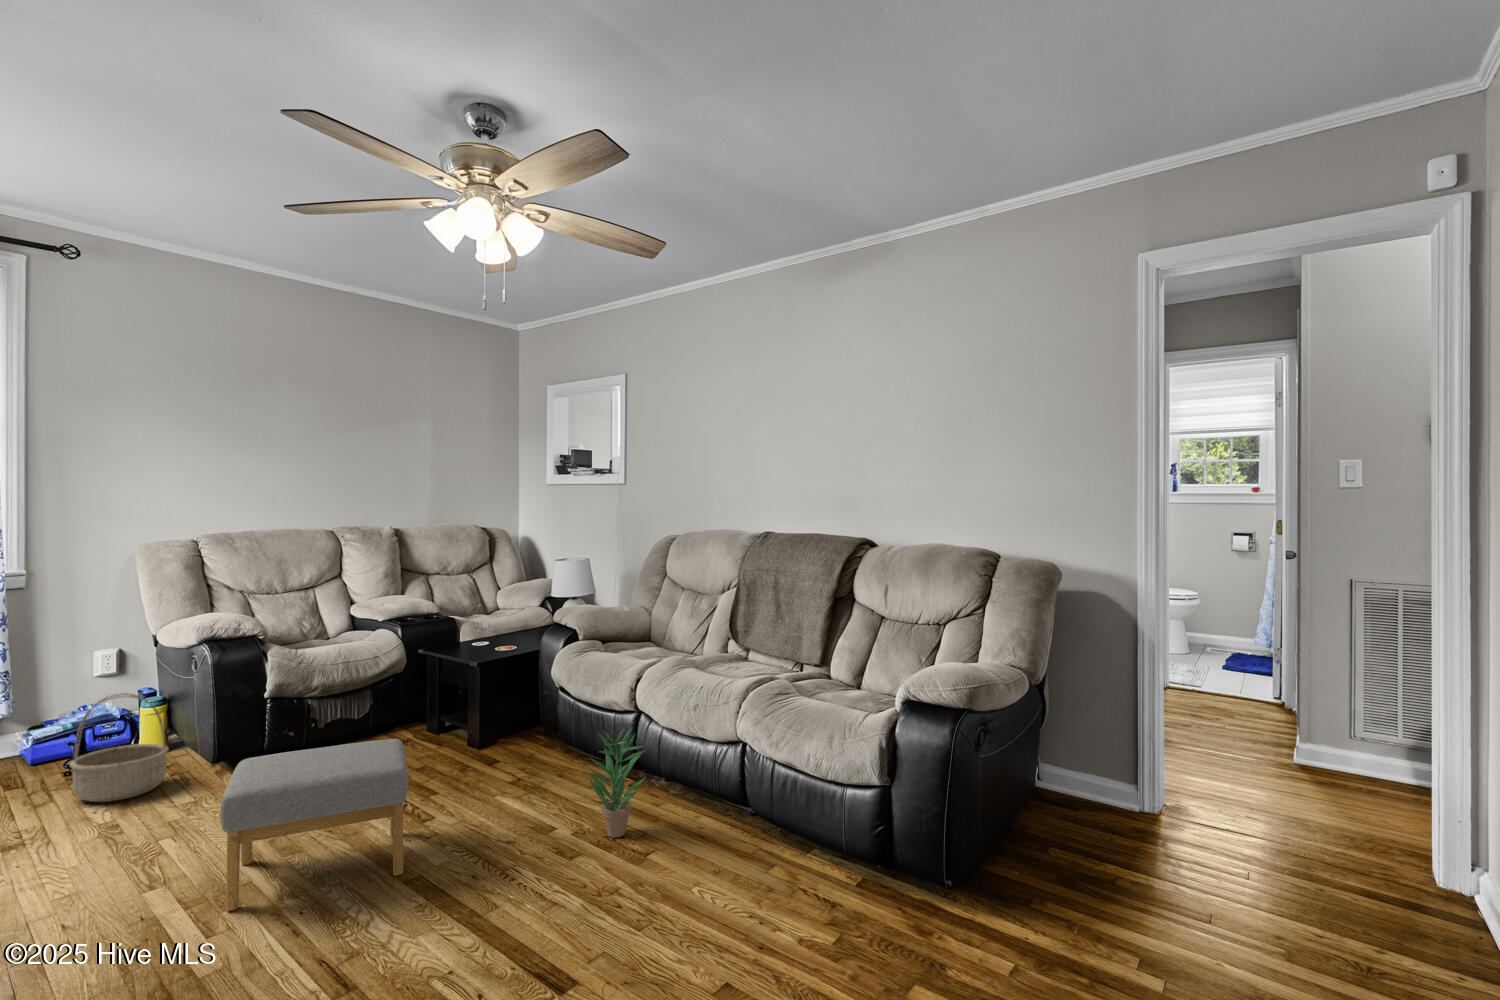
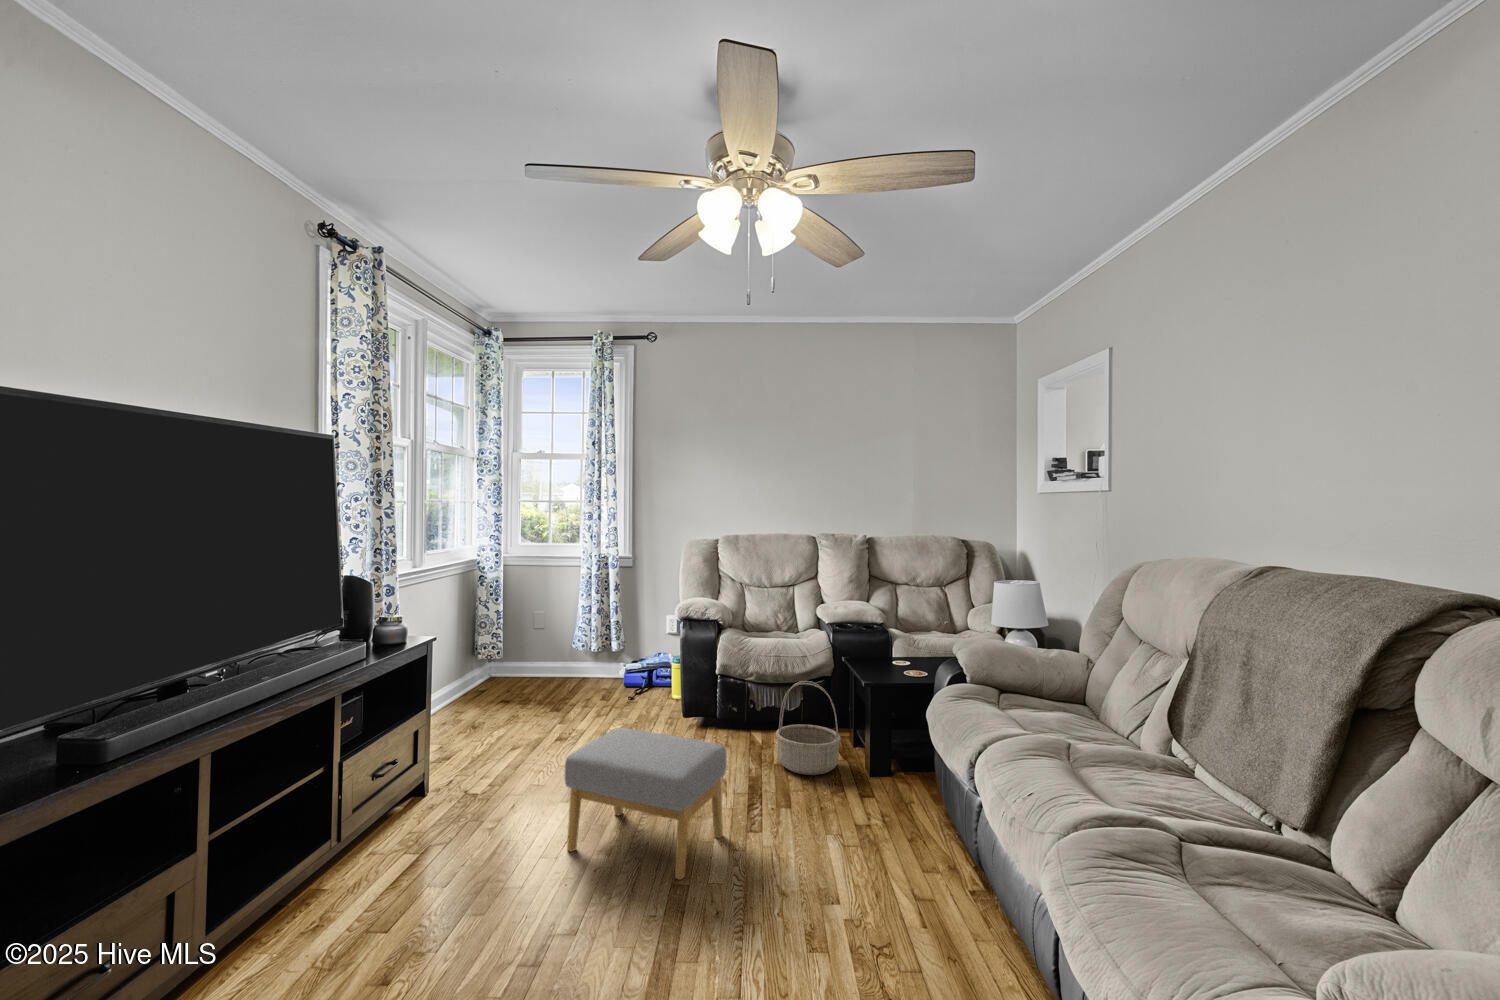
basket: present [70,693,169,802] -> present [776,681,841,775]
potted plant: present [589,728,645,838] -> none [848,805,923,948]

